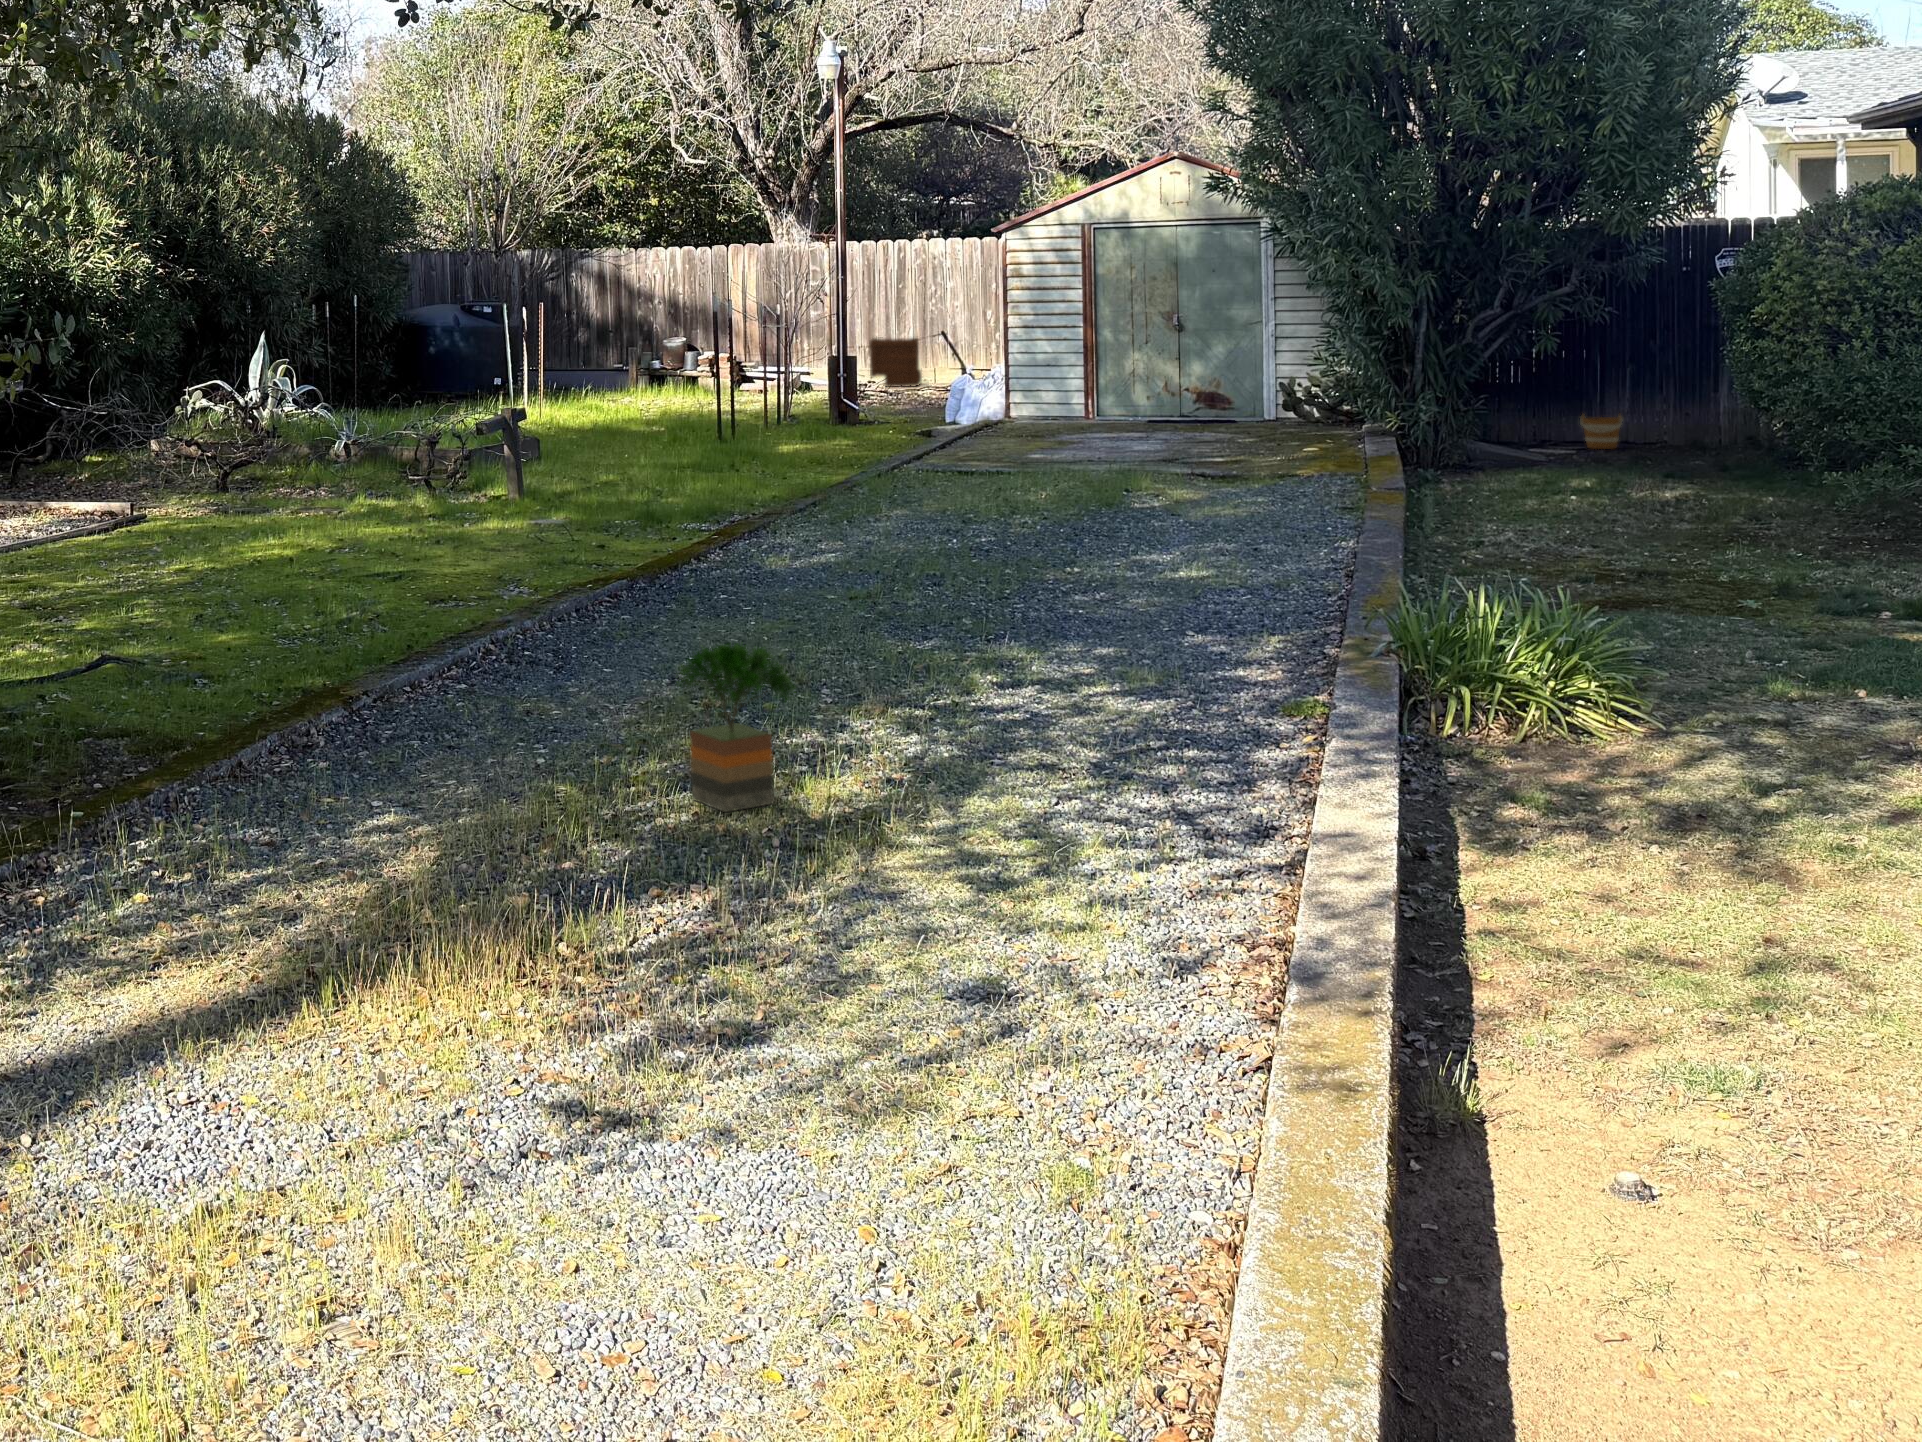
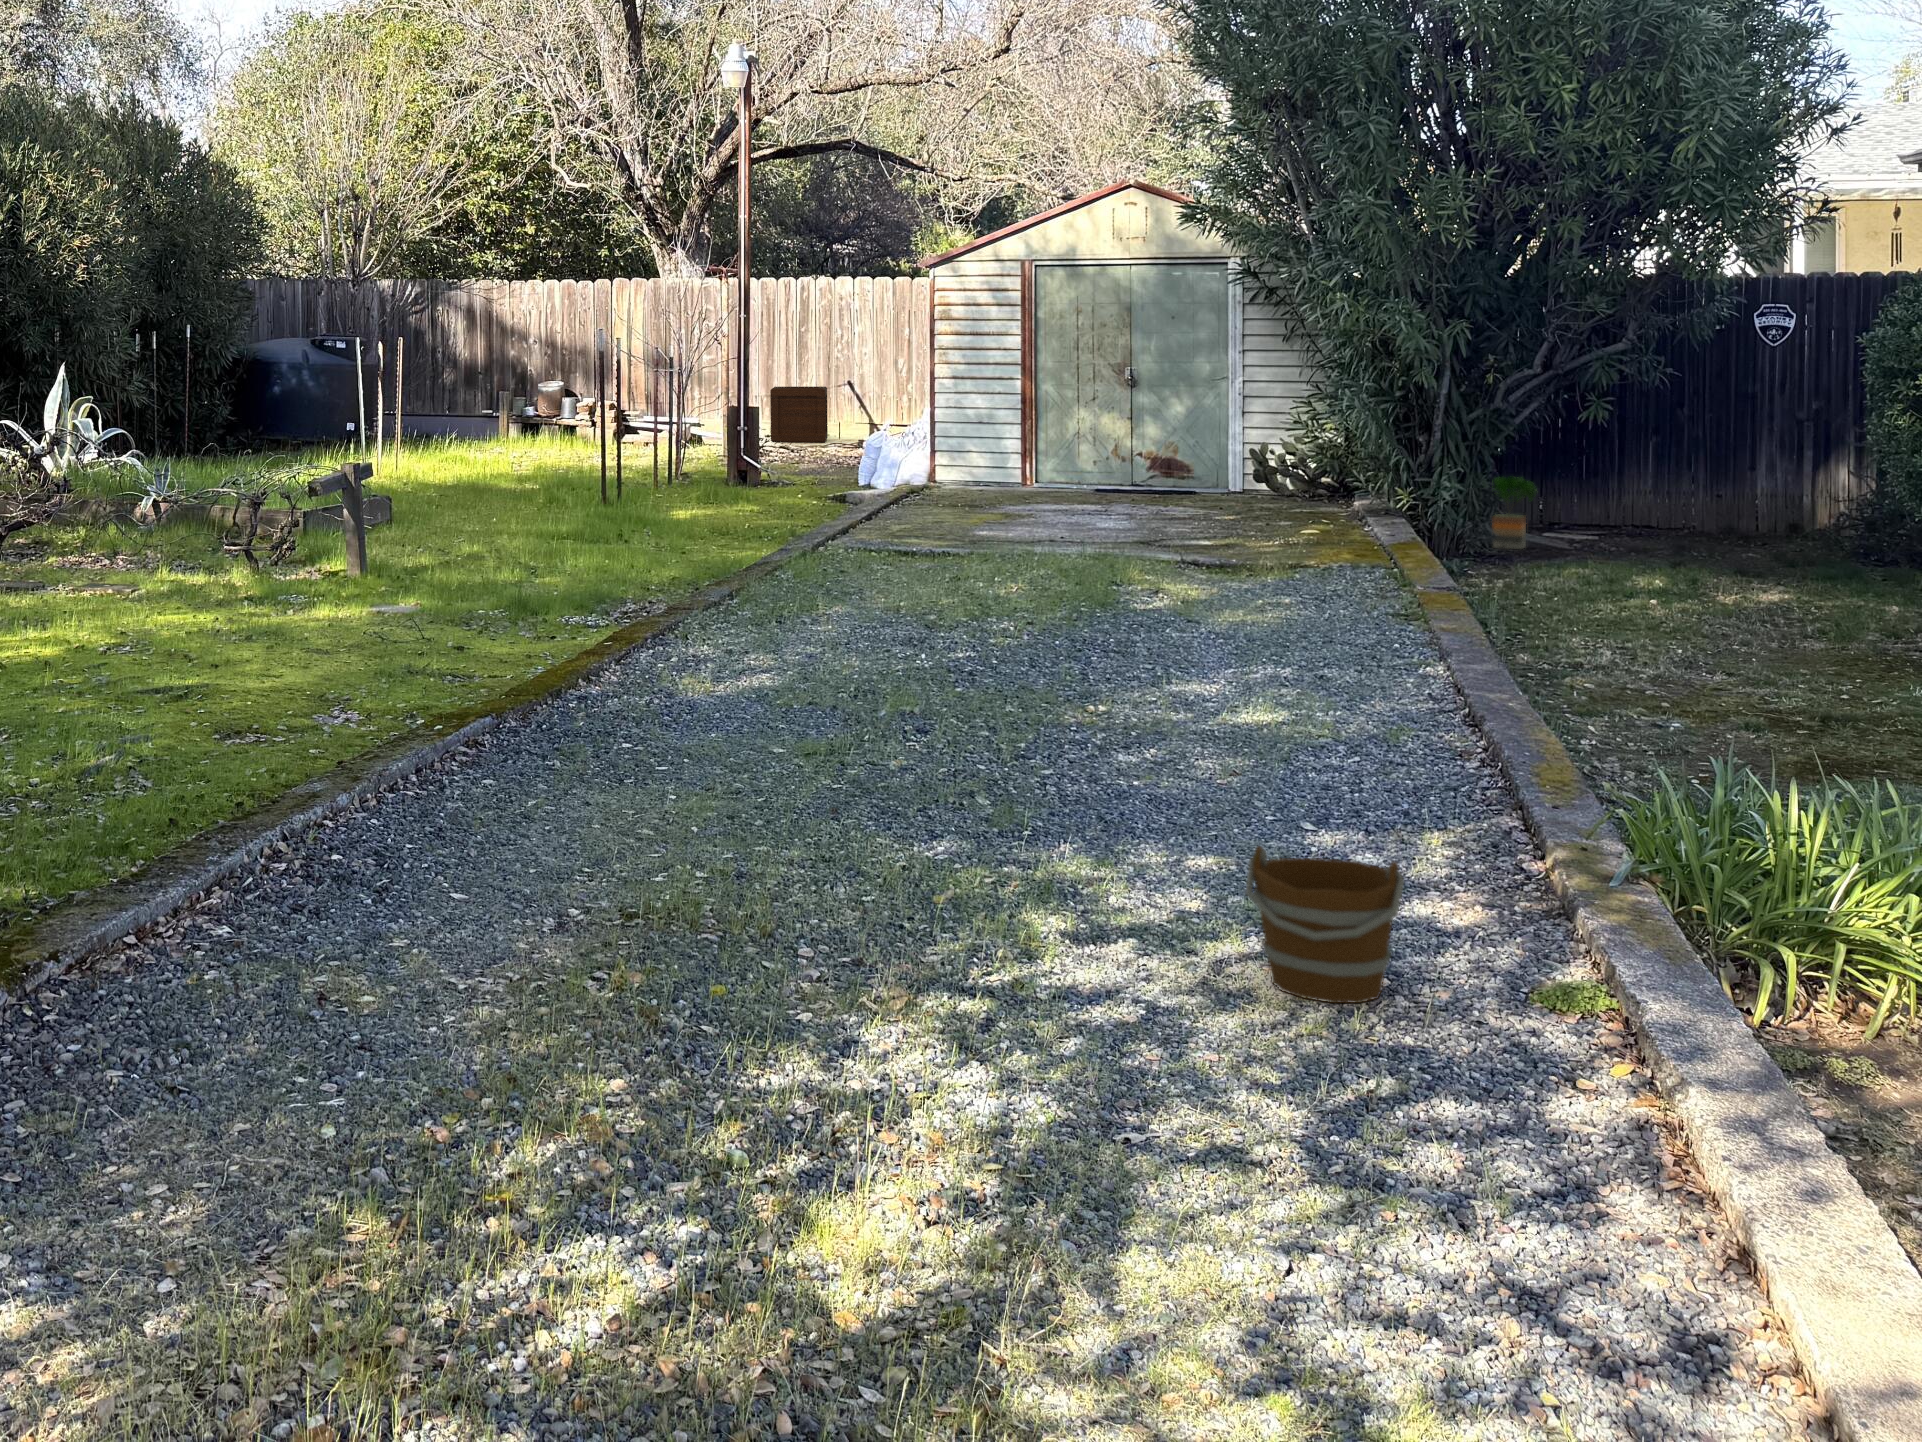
bucket: present [1580,414,1622,449] -> present [1246,846,1405,1003]
potted tree: present [677,643,796,812] -> present [1492,476,1537,549]

